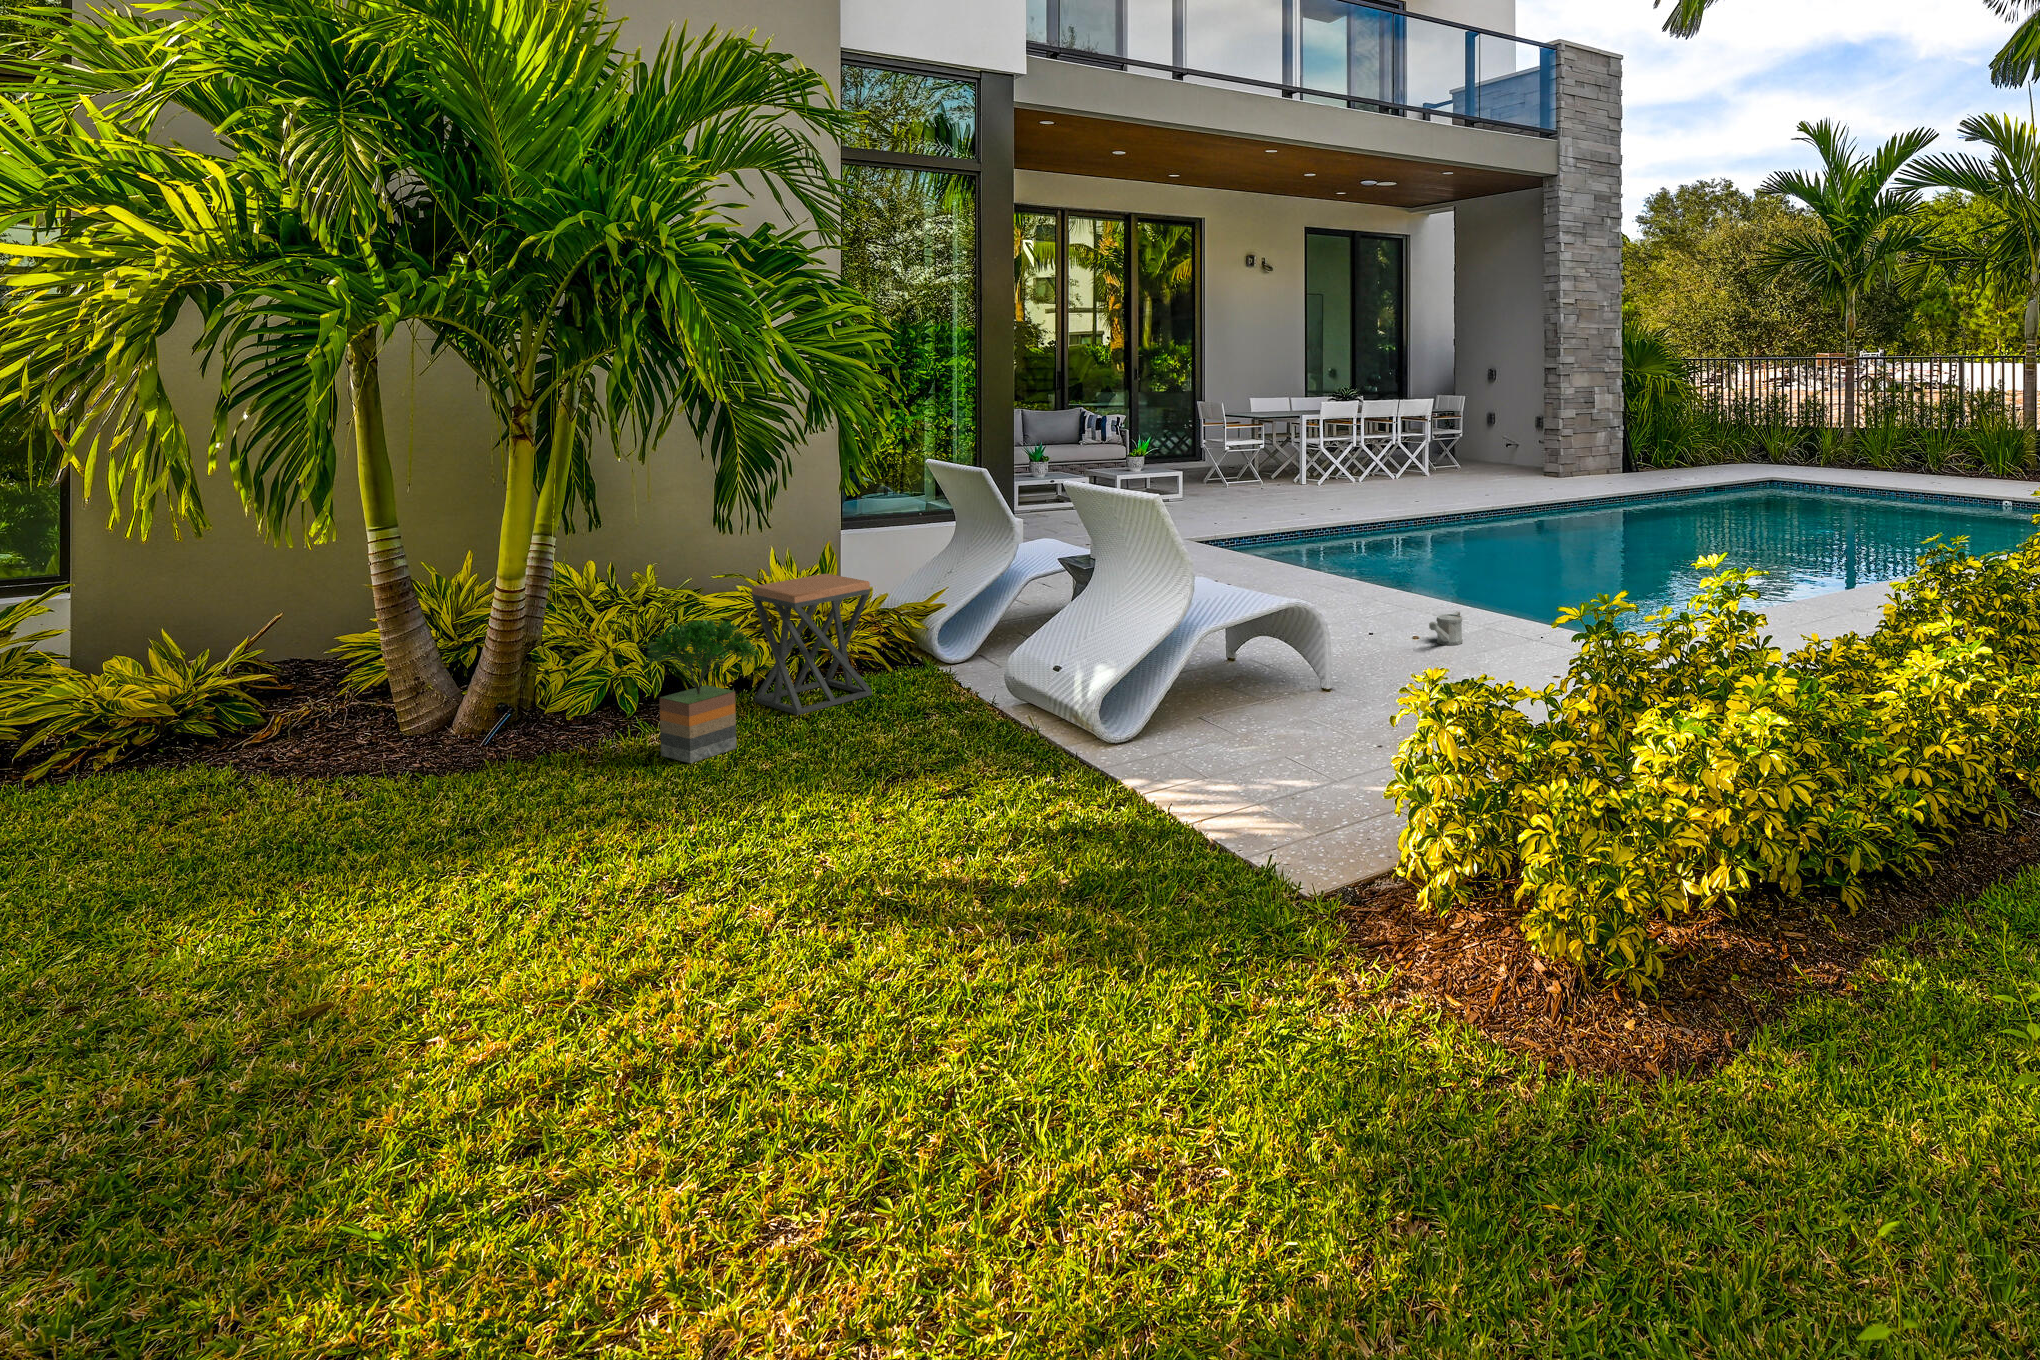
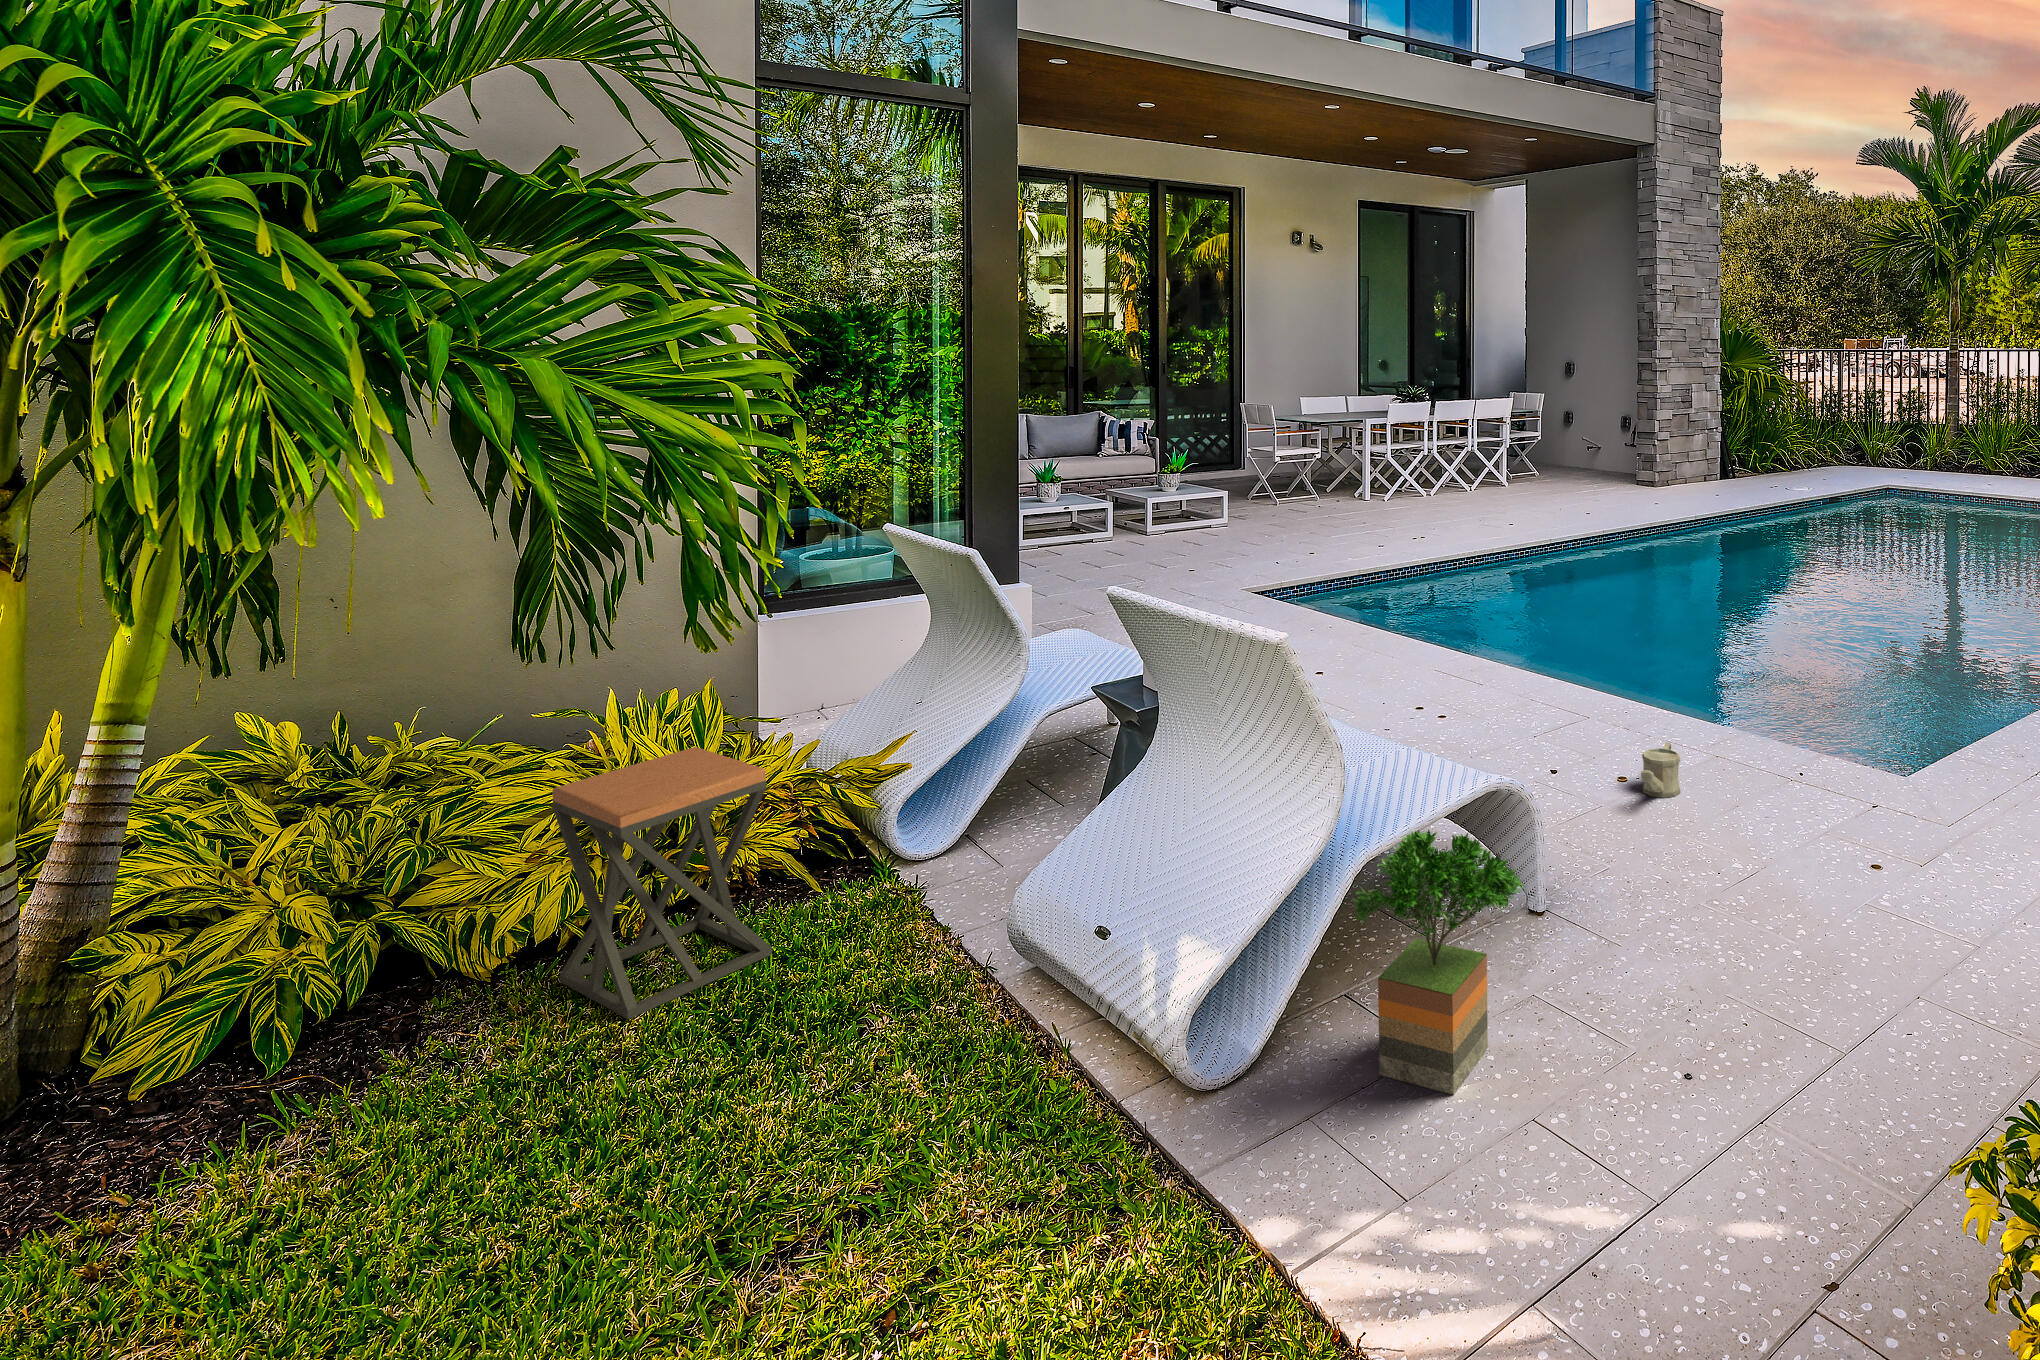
potted tree: present [647,619,757,763] -> present [1353,830,1525,1095]

